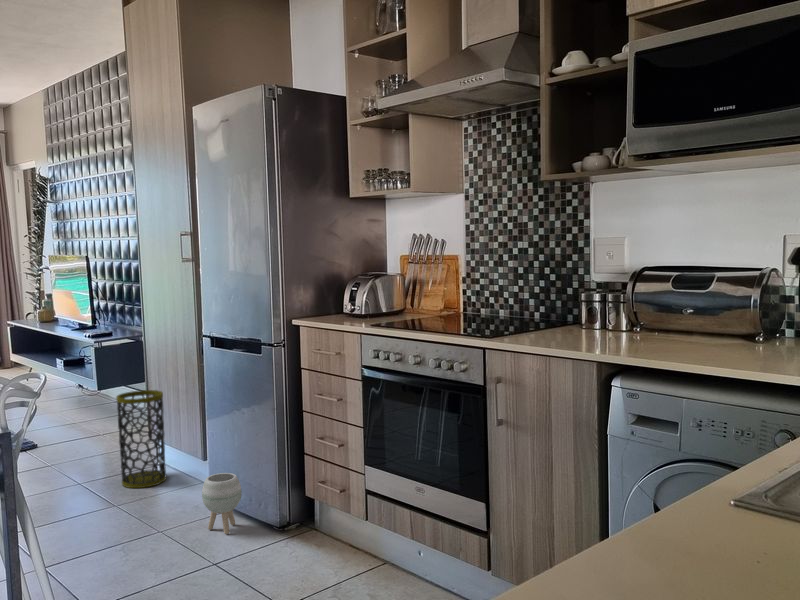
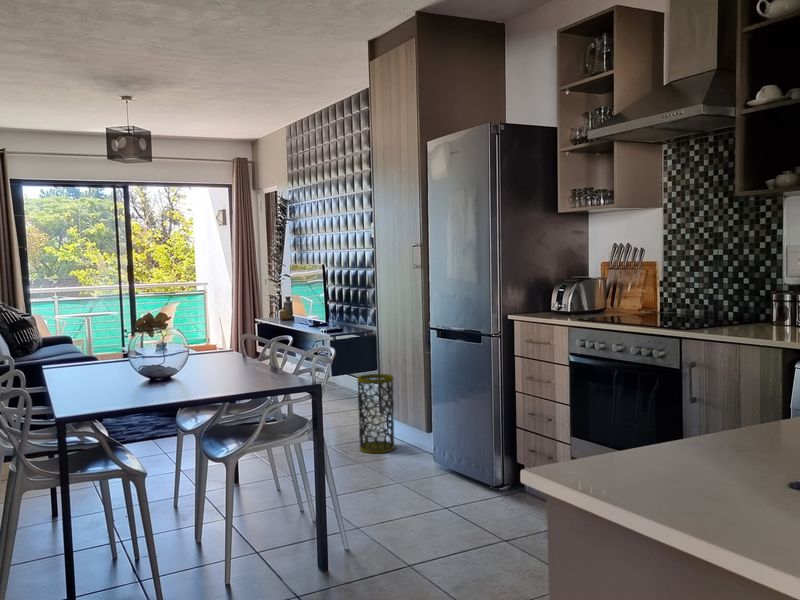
planter: present [202,473,242,534] -> none [432,441,463,491]

